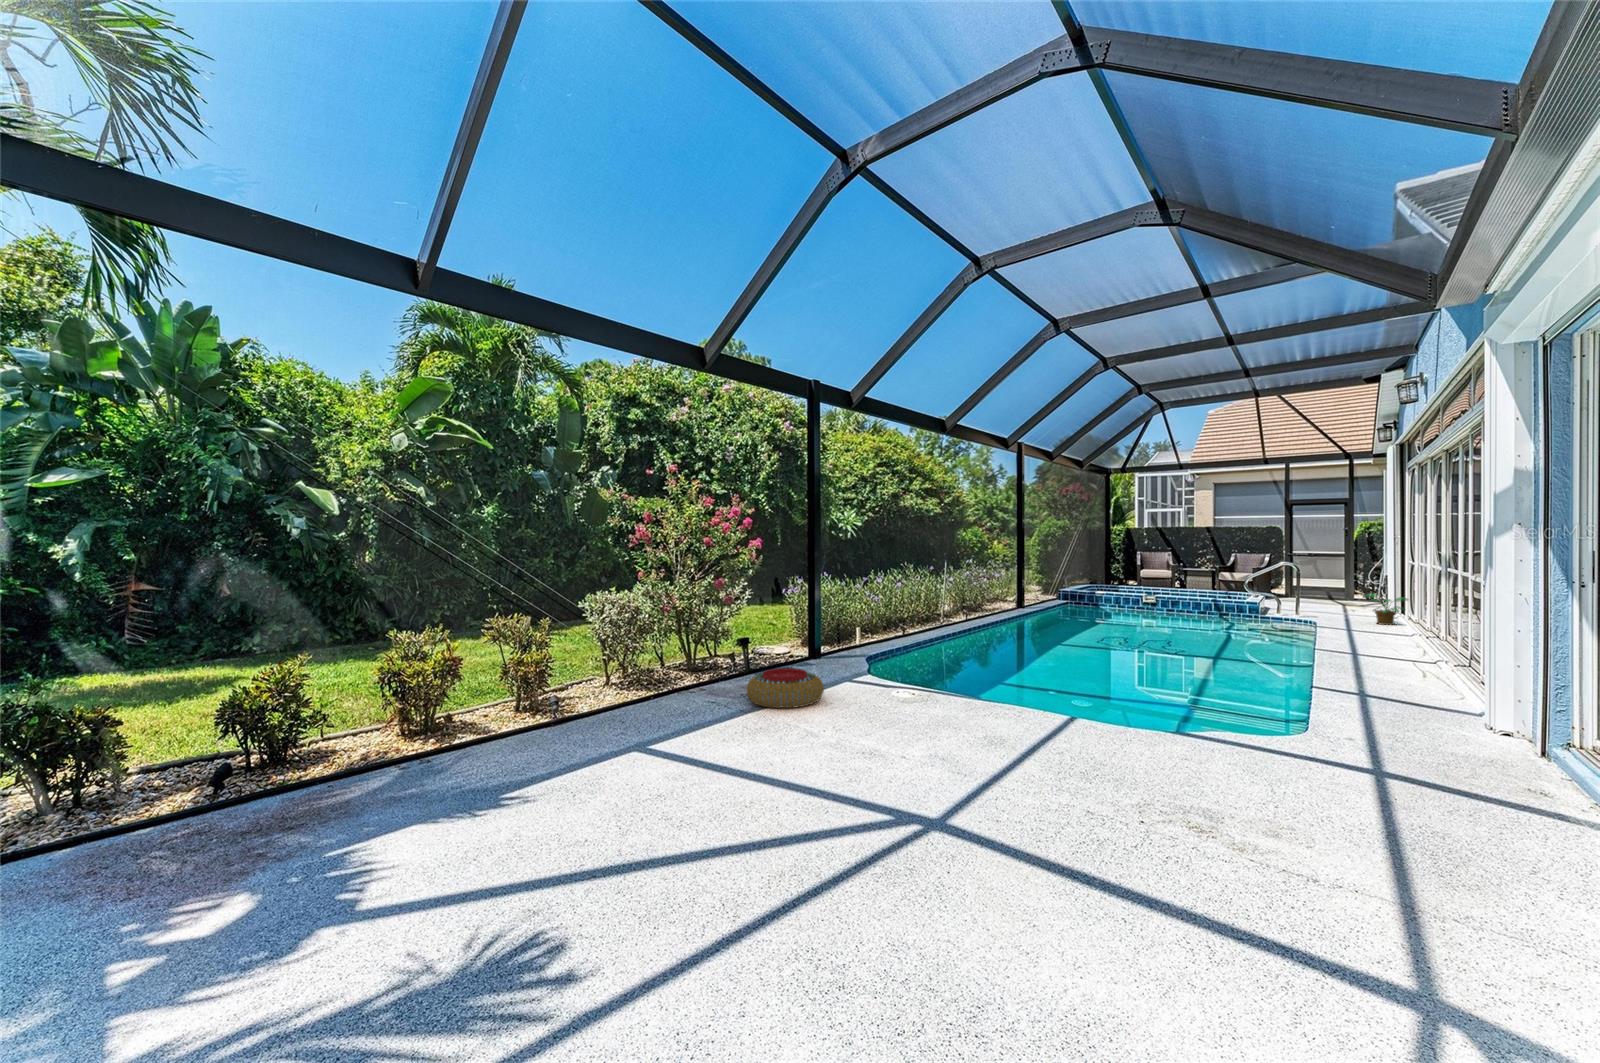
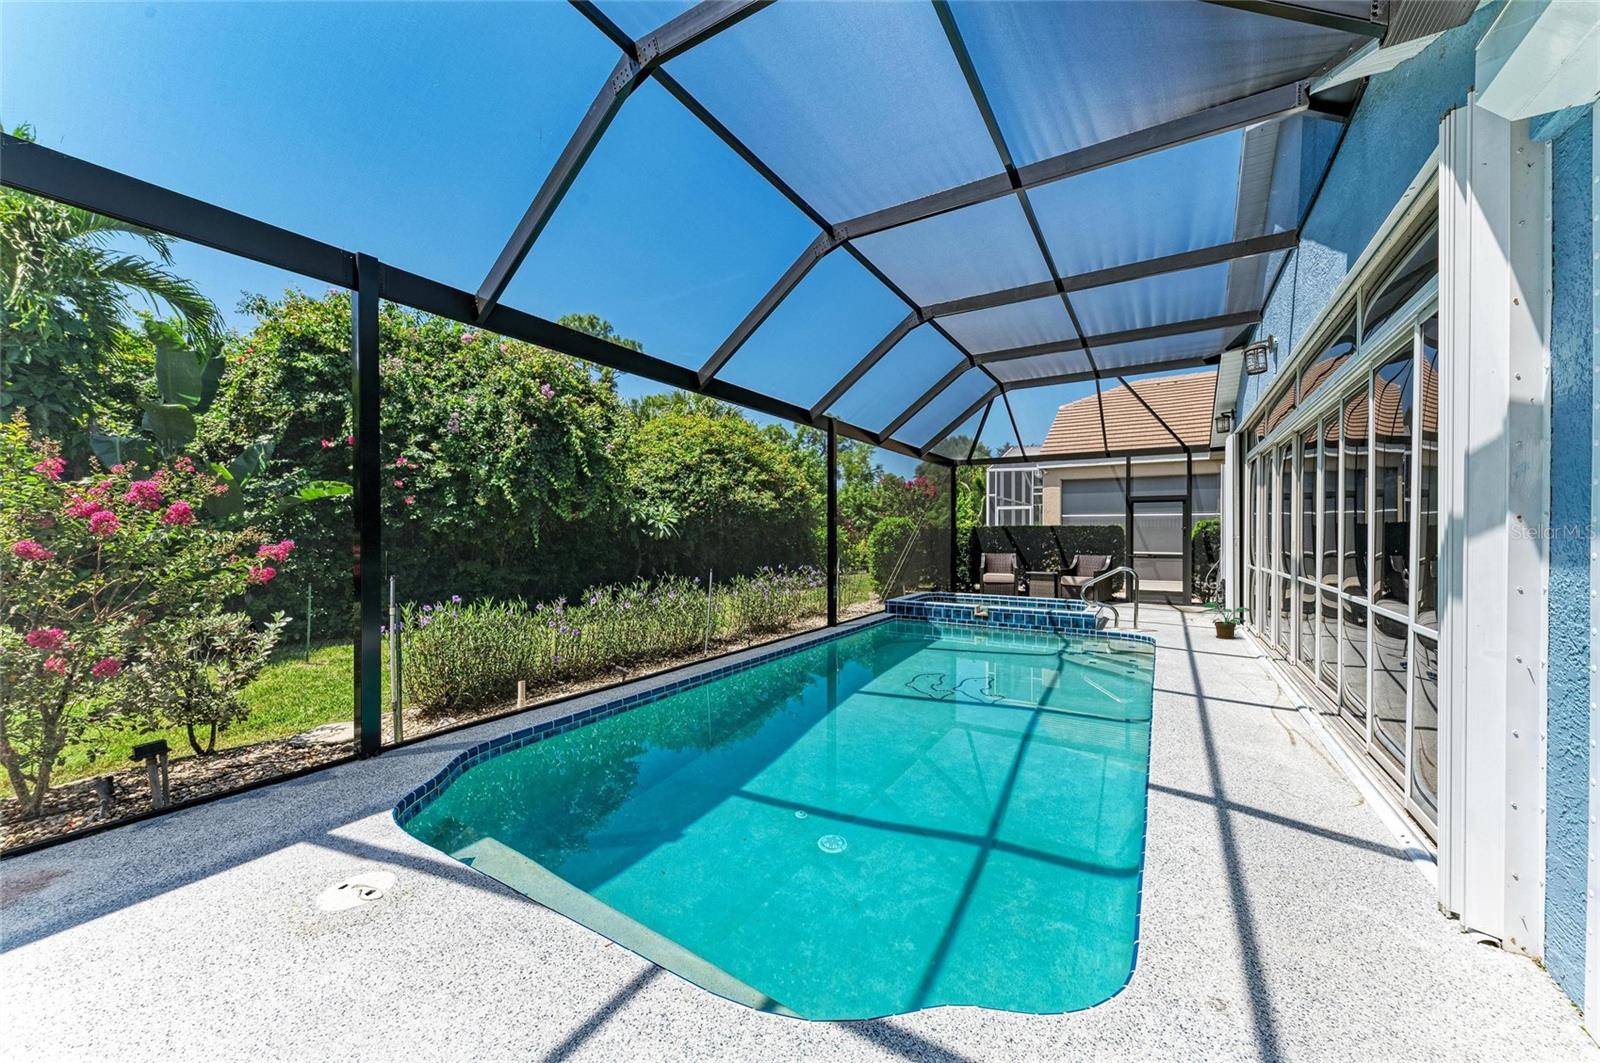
pouf: present [746,668,824,708] -> none [134,773,331,872]

